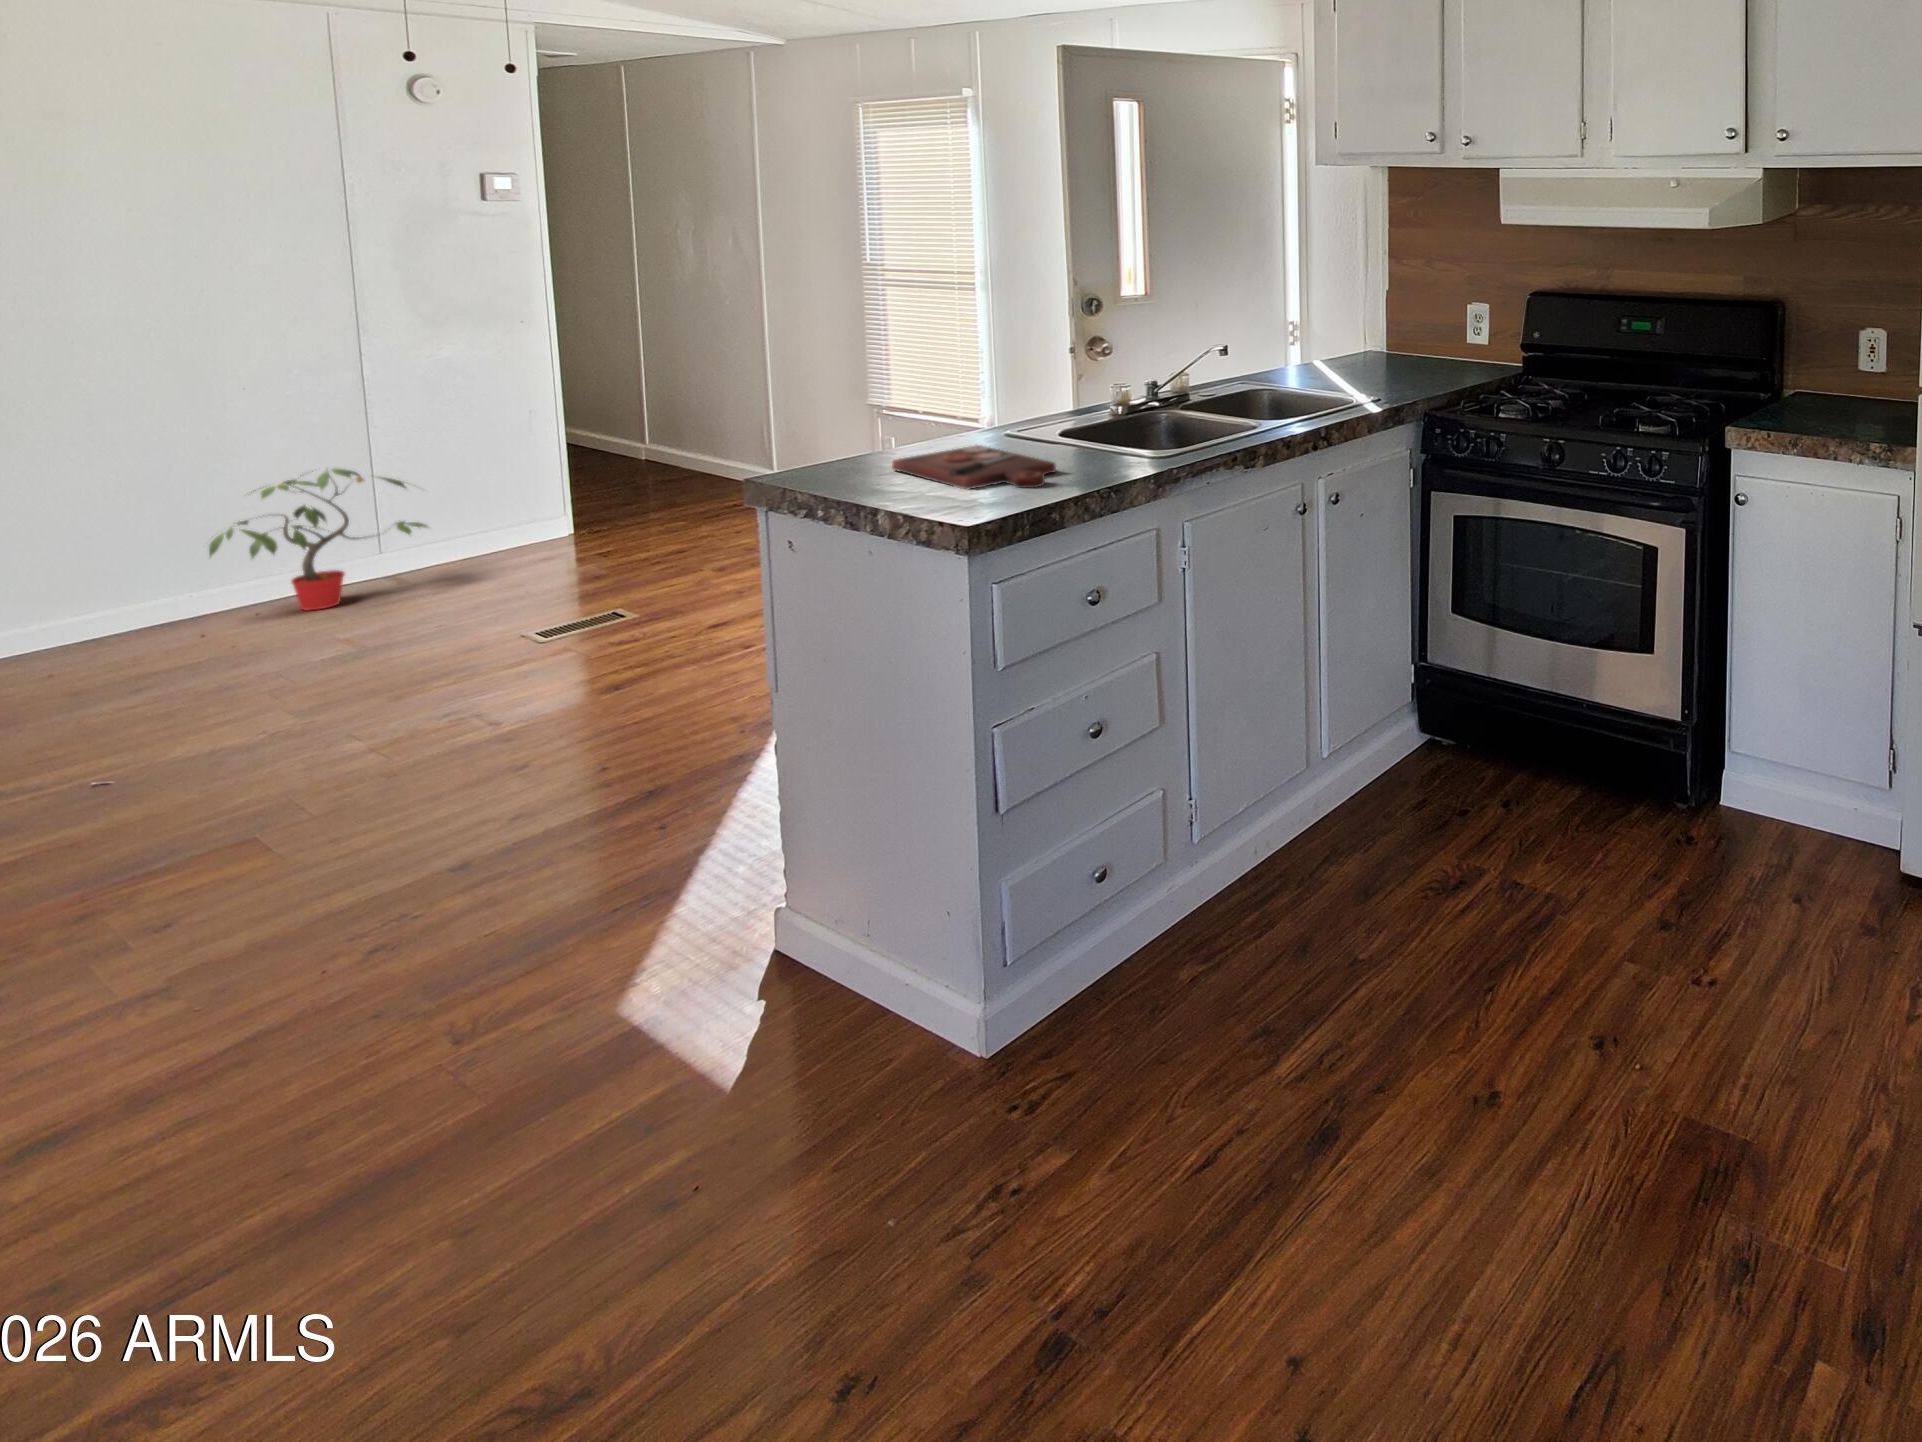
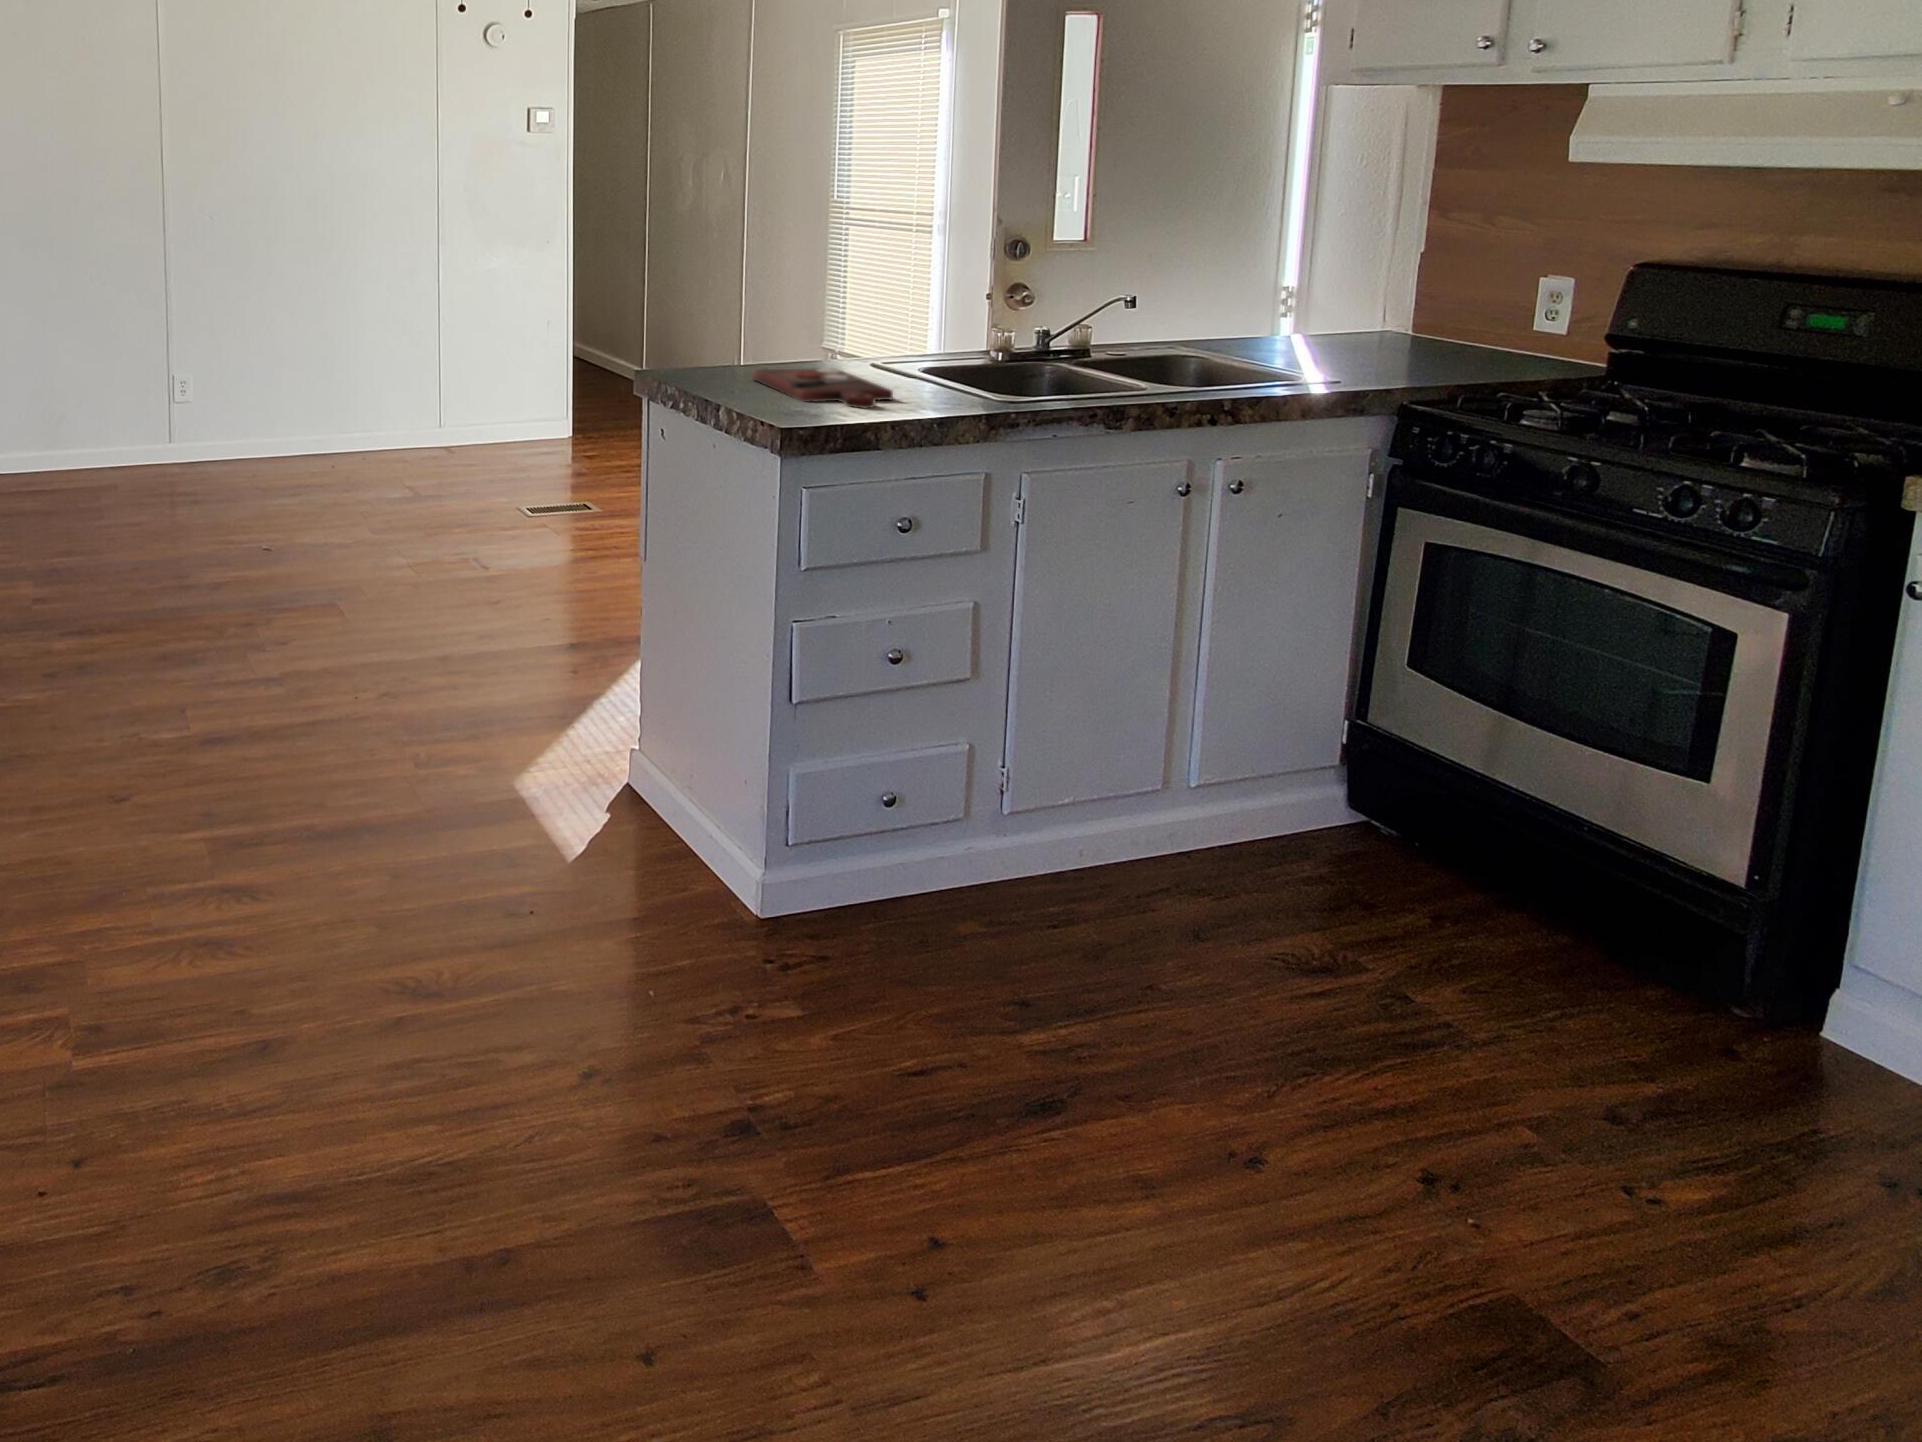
potted plant: present [209,469,427,610] -> none [329,348,467,461]

